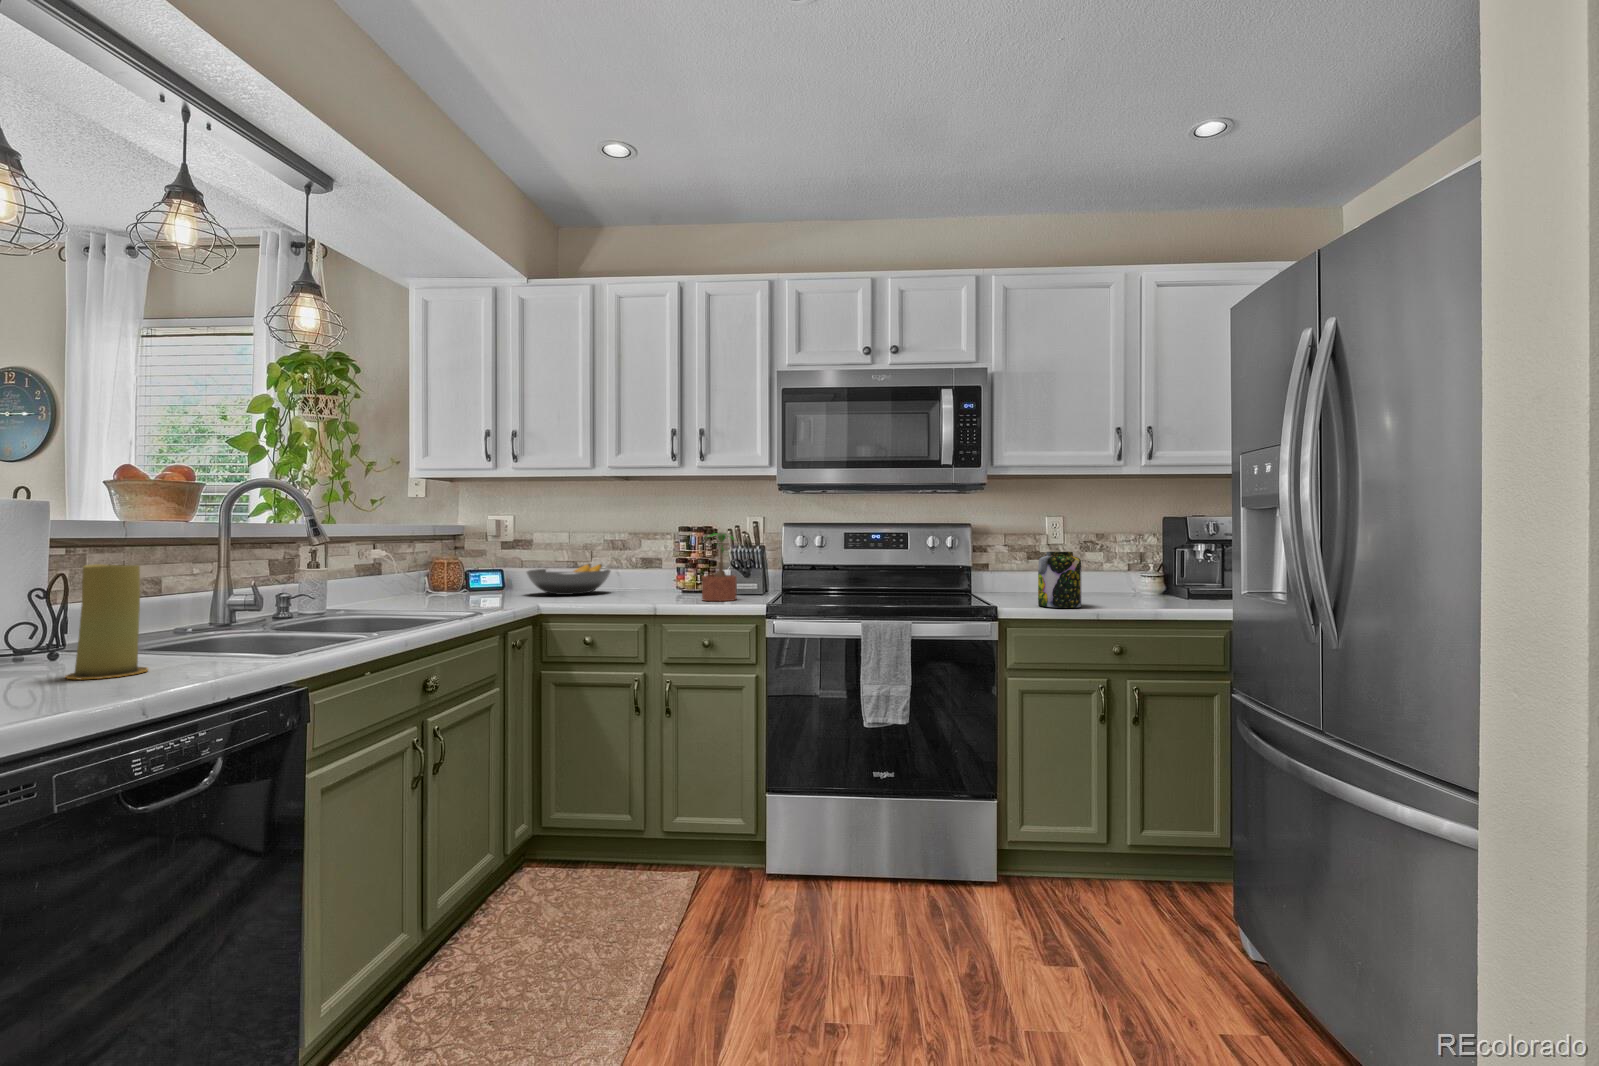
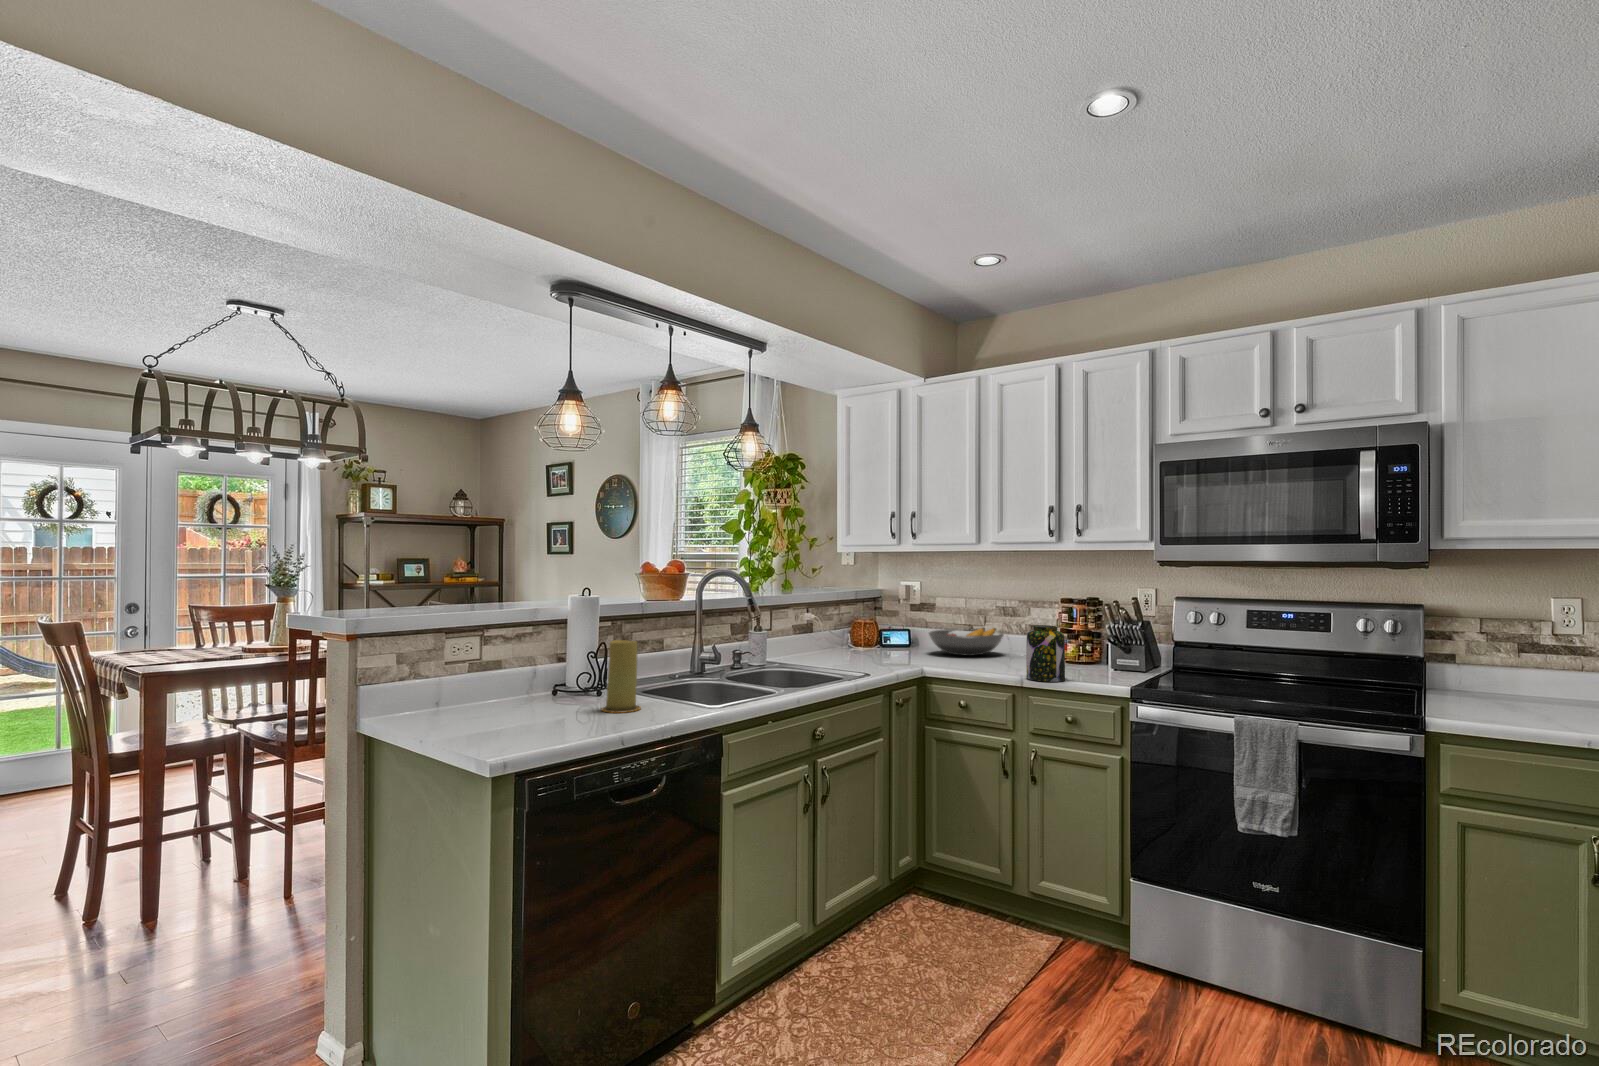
potted plant: present [702,533,737,601] -> none [1076,608,1114,677]
jar: present [1038,551,1081,608] -> present [1026,625,1065,682]

